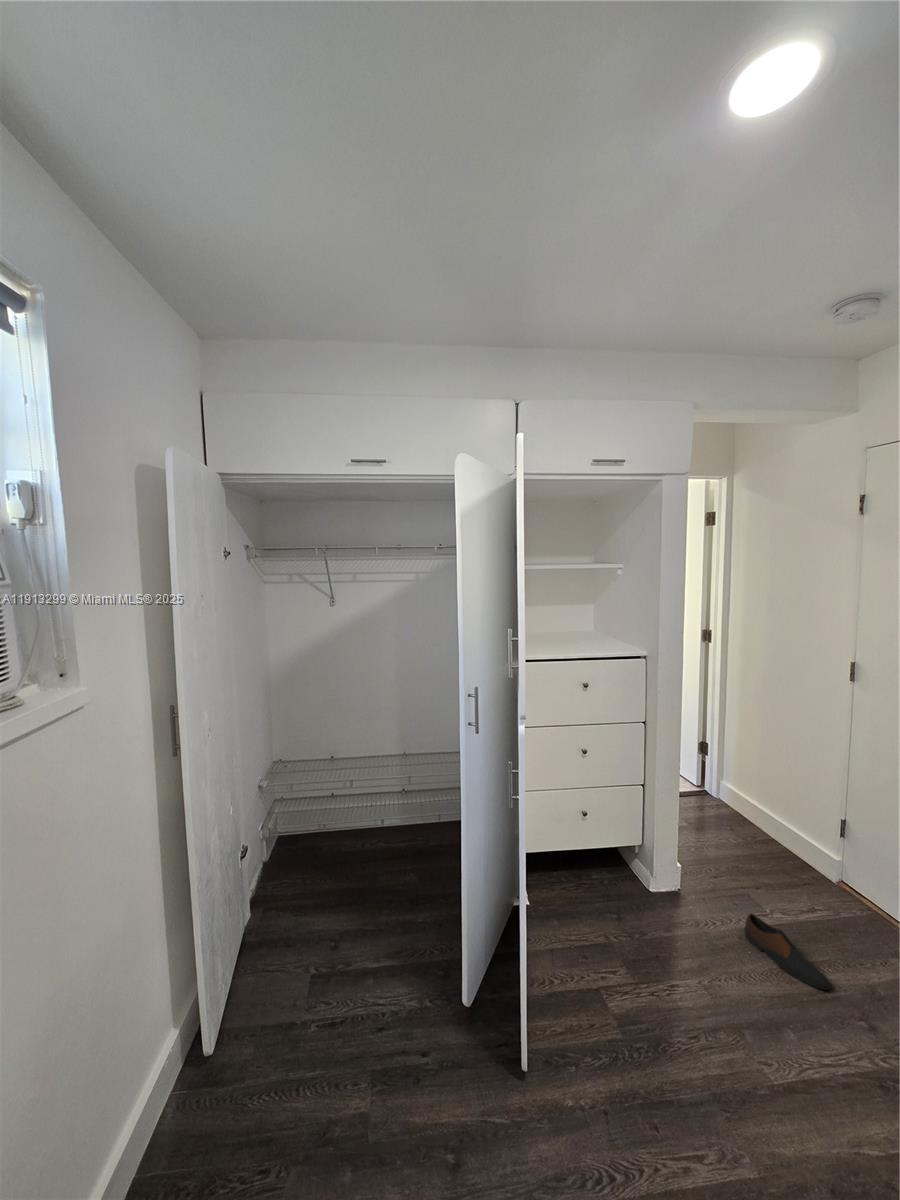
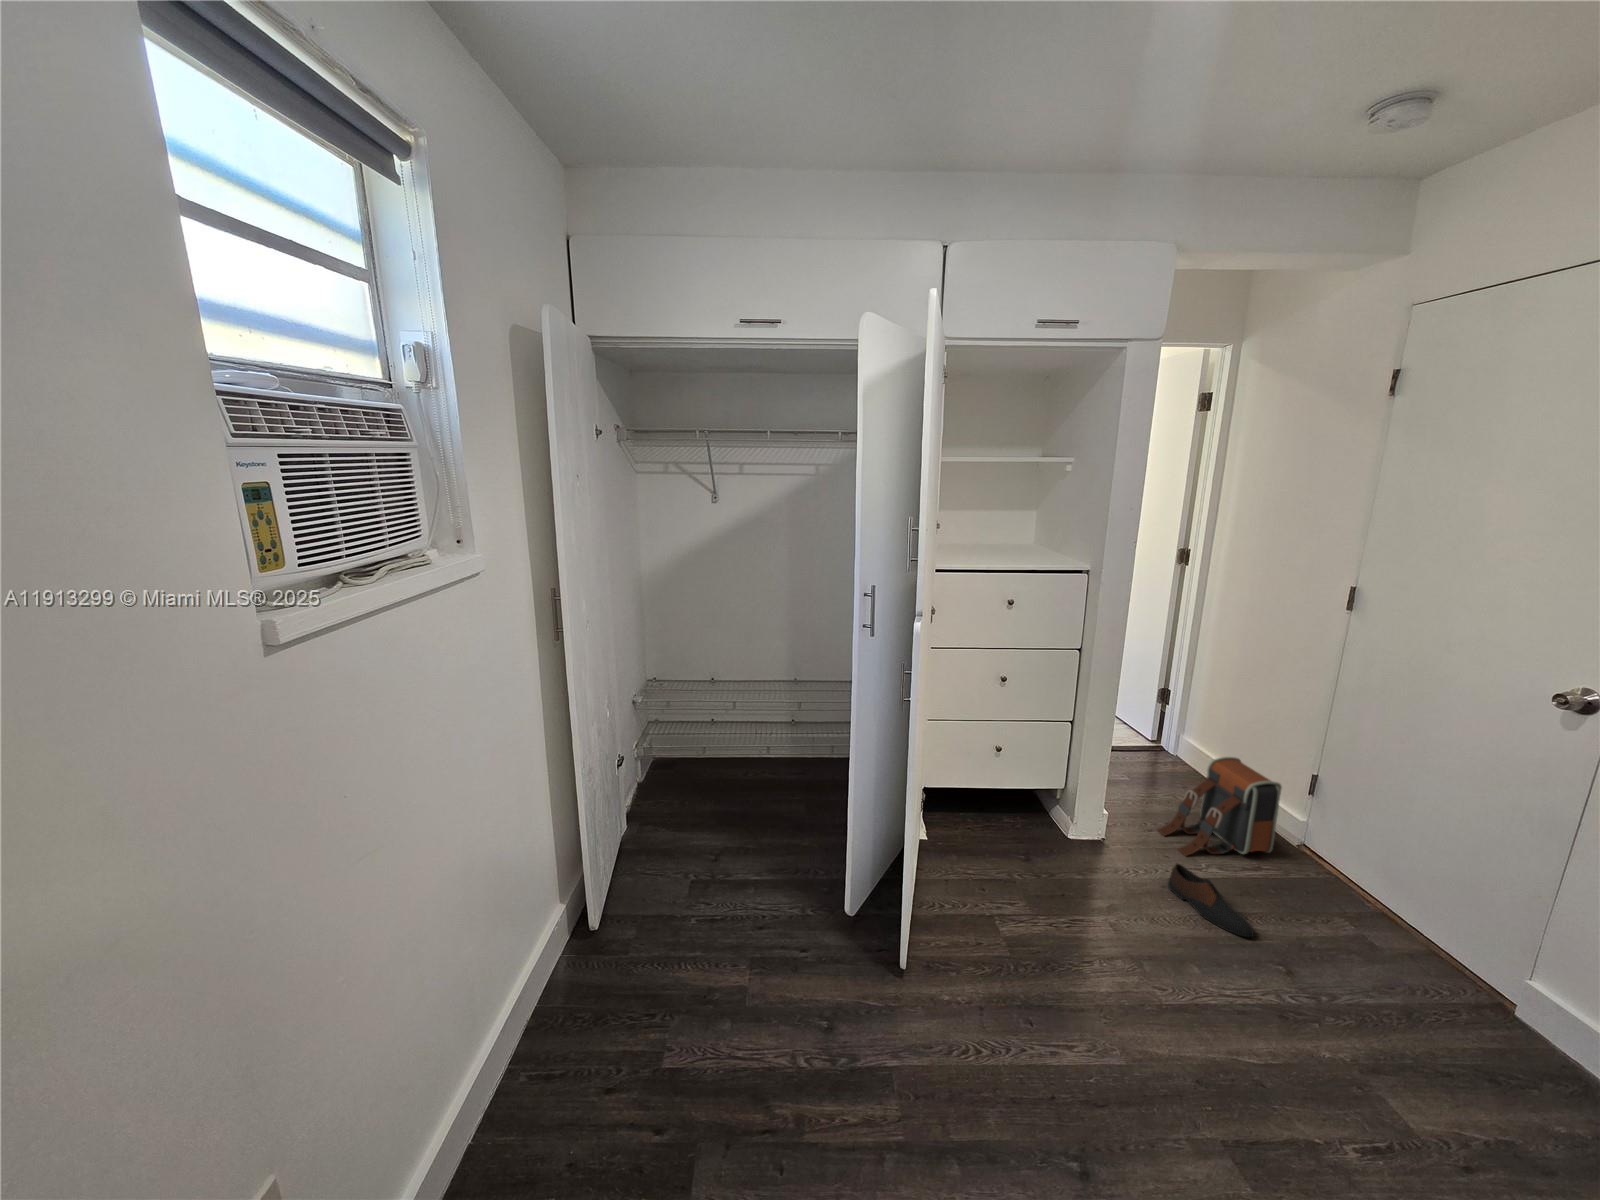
backpack: none [722,804,821,900] -> present [1158,757,1282,856]

